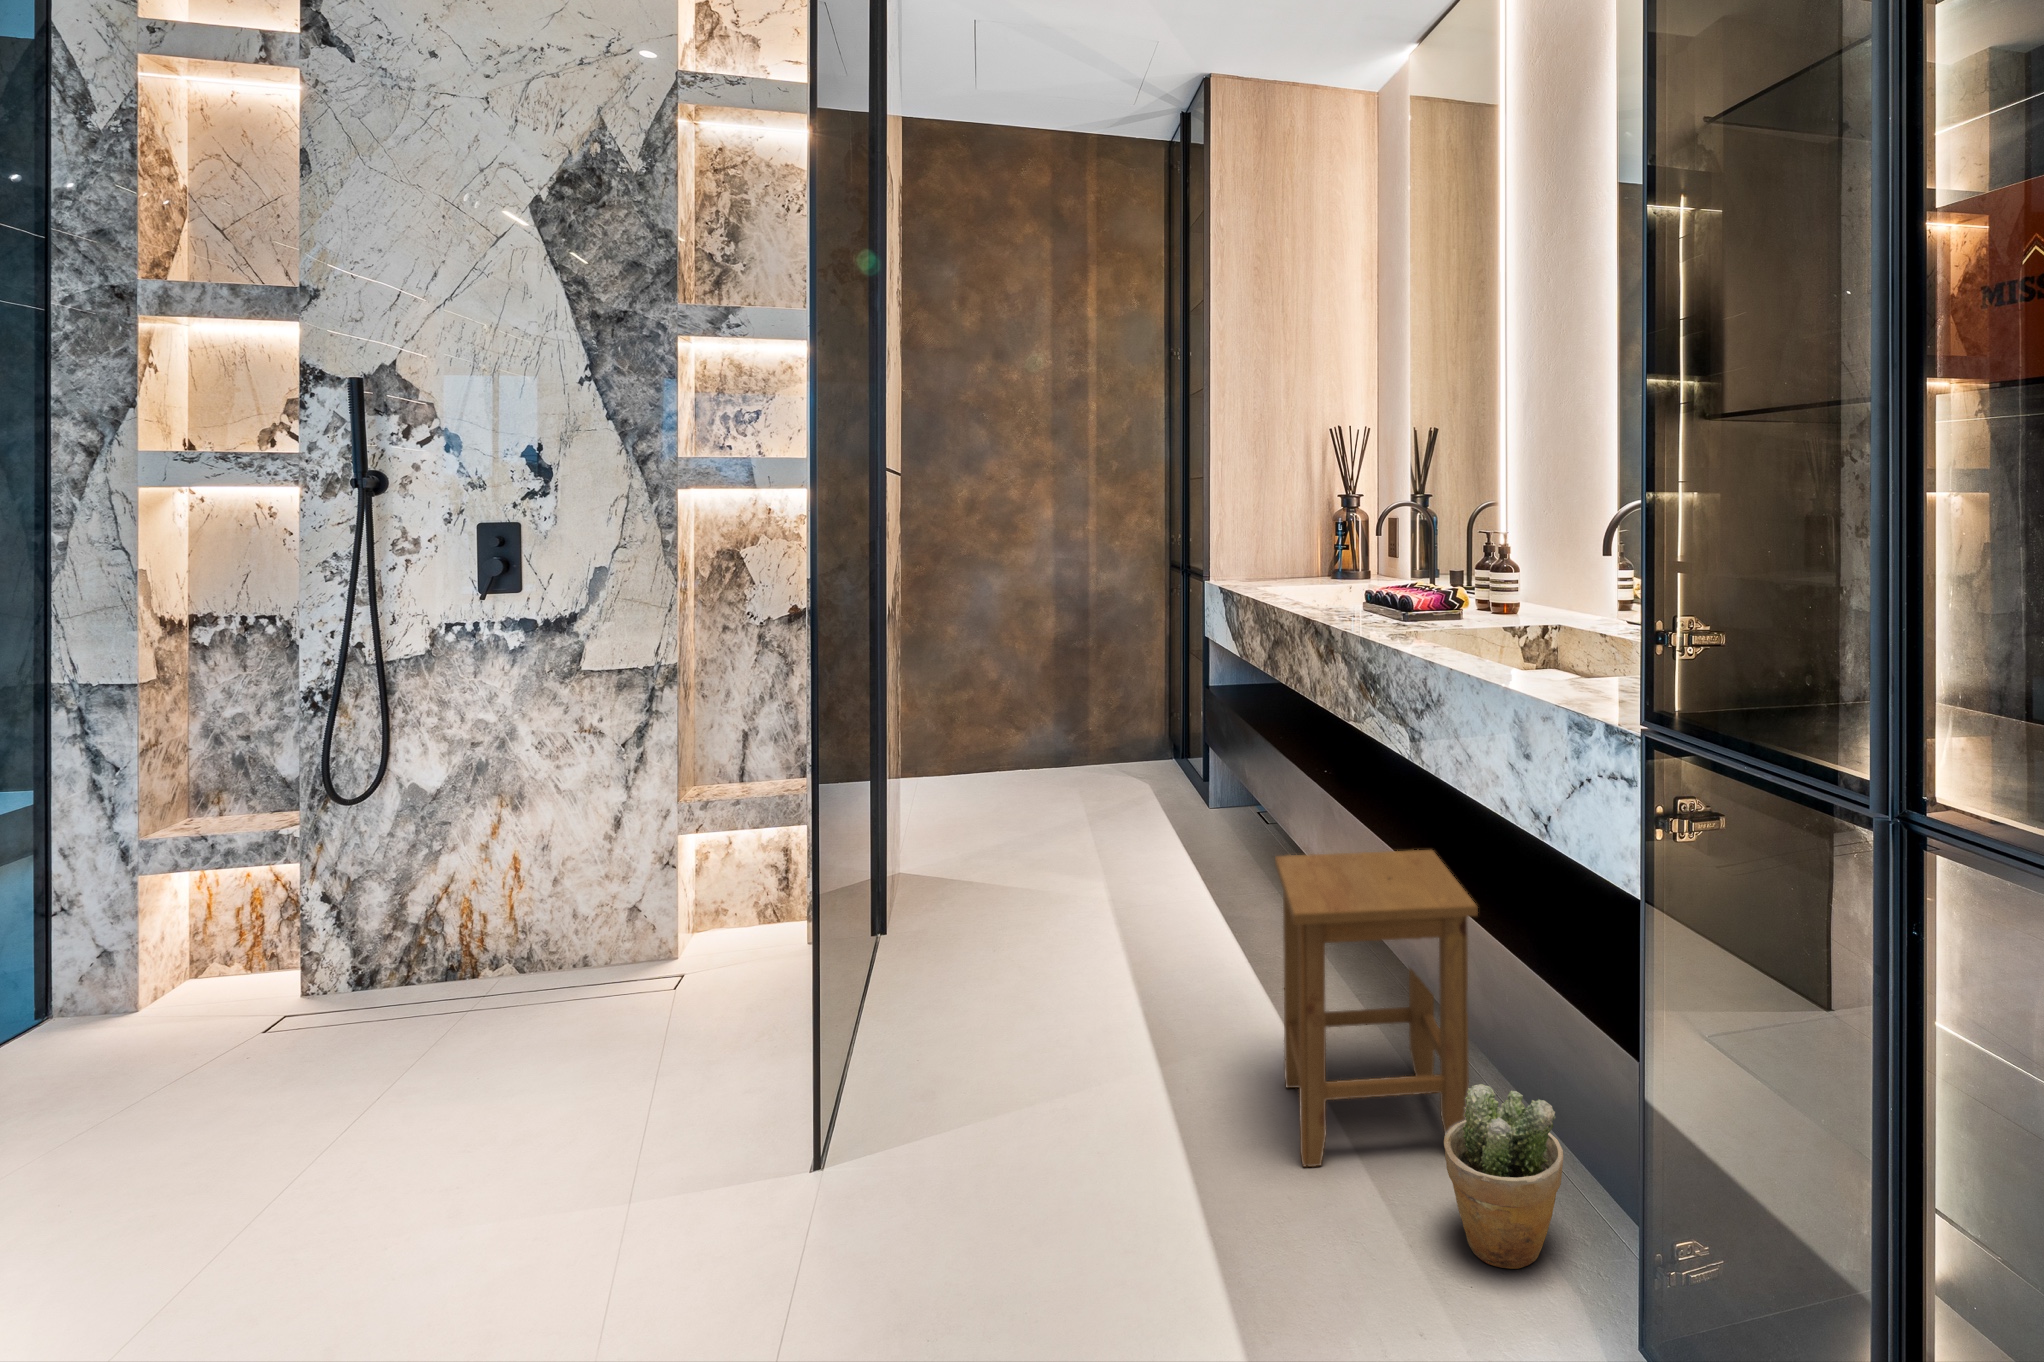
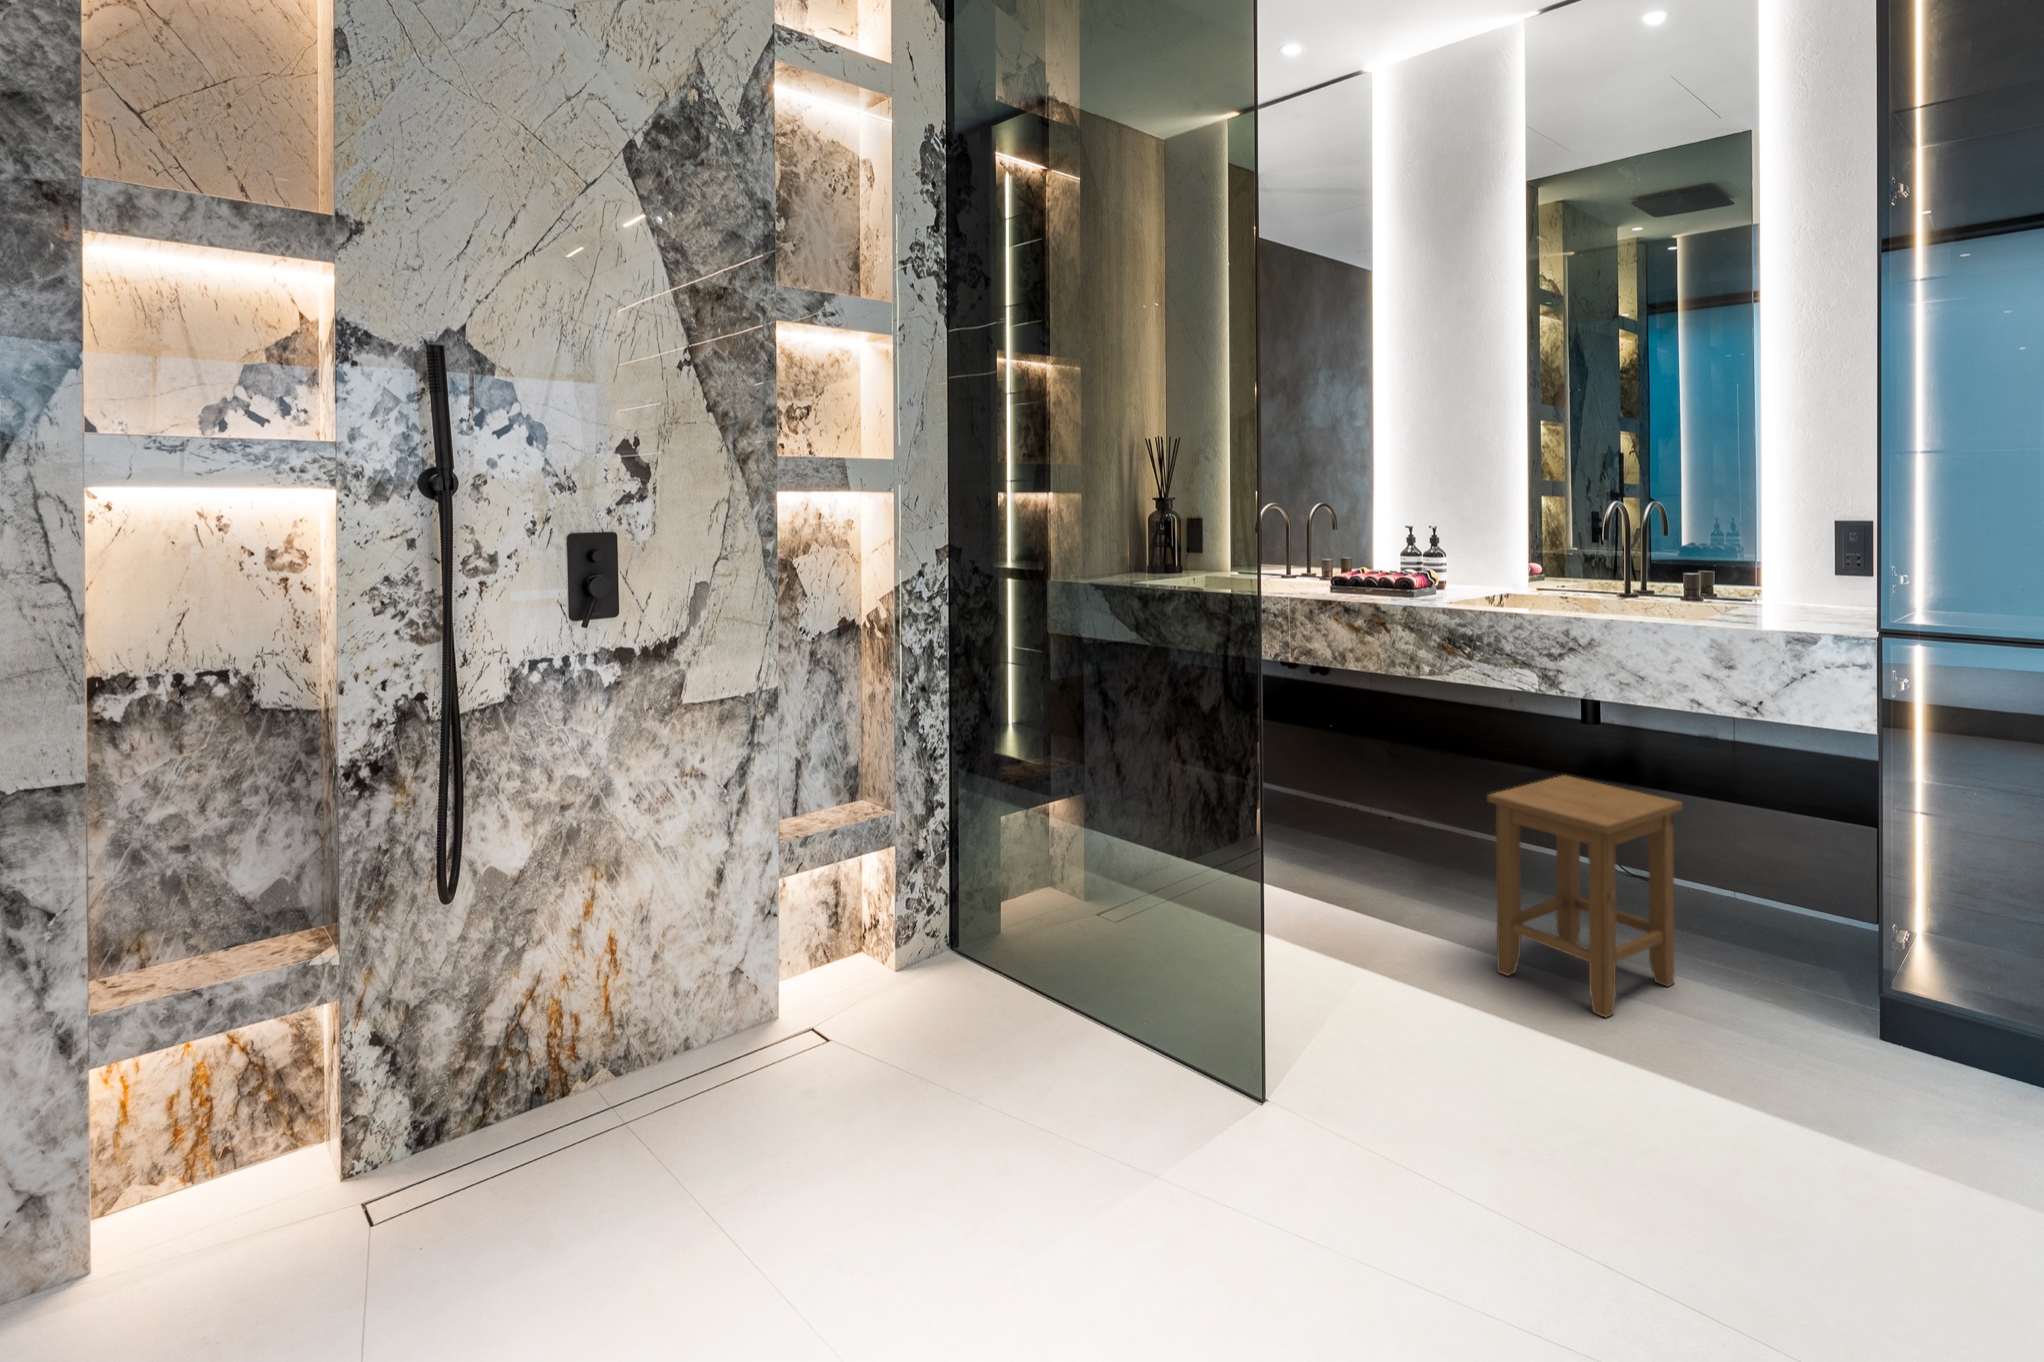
potted plant: present [1444,1084,1563,1269] -> none [1730,916,1823,1036]

